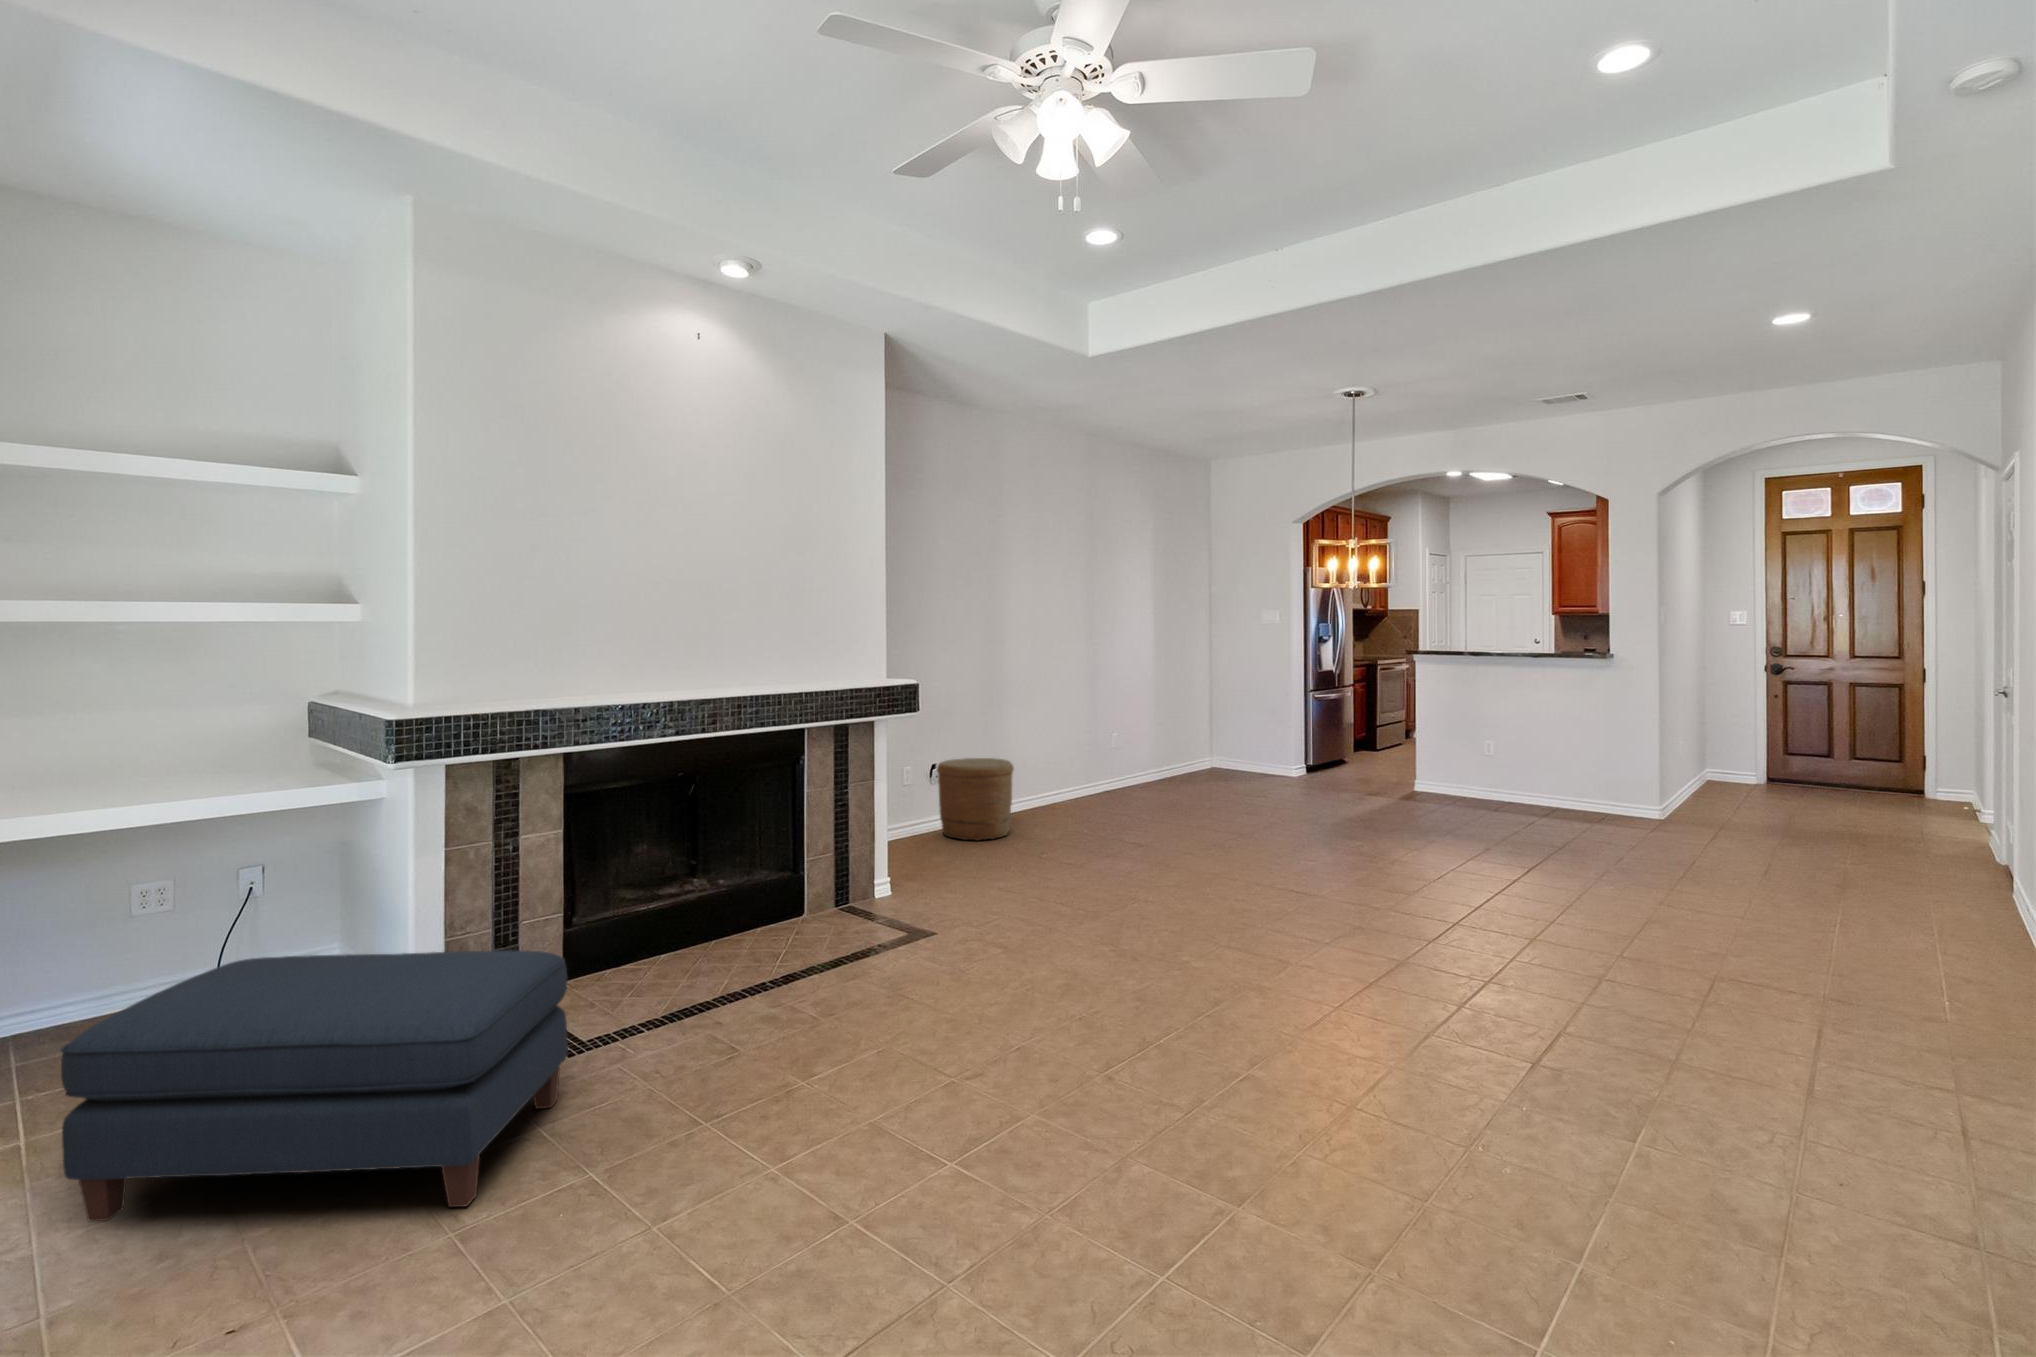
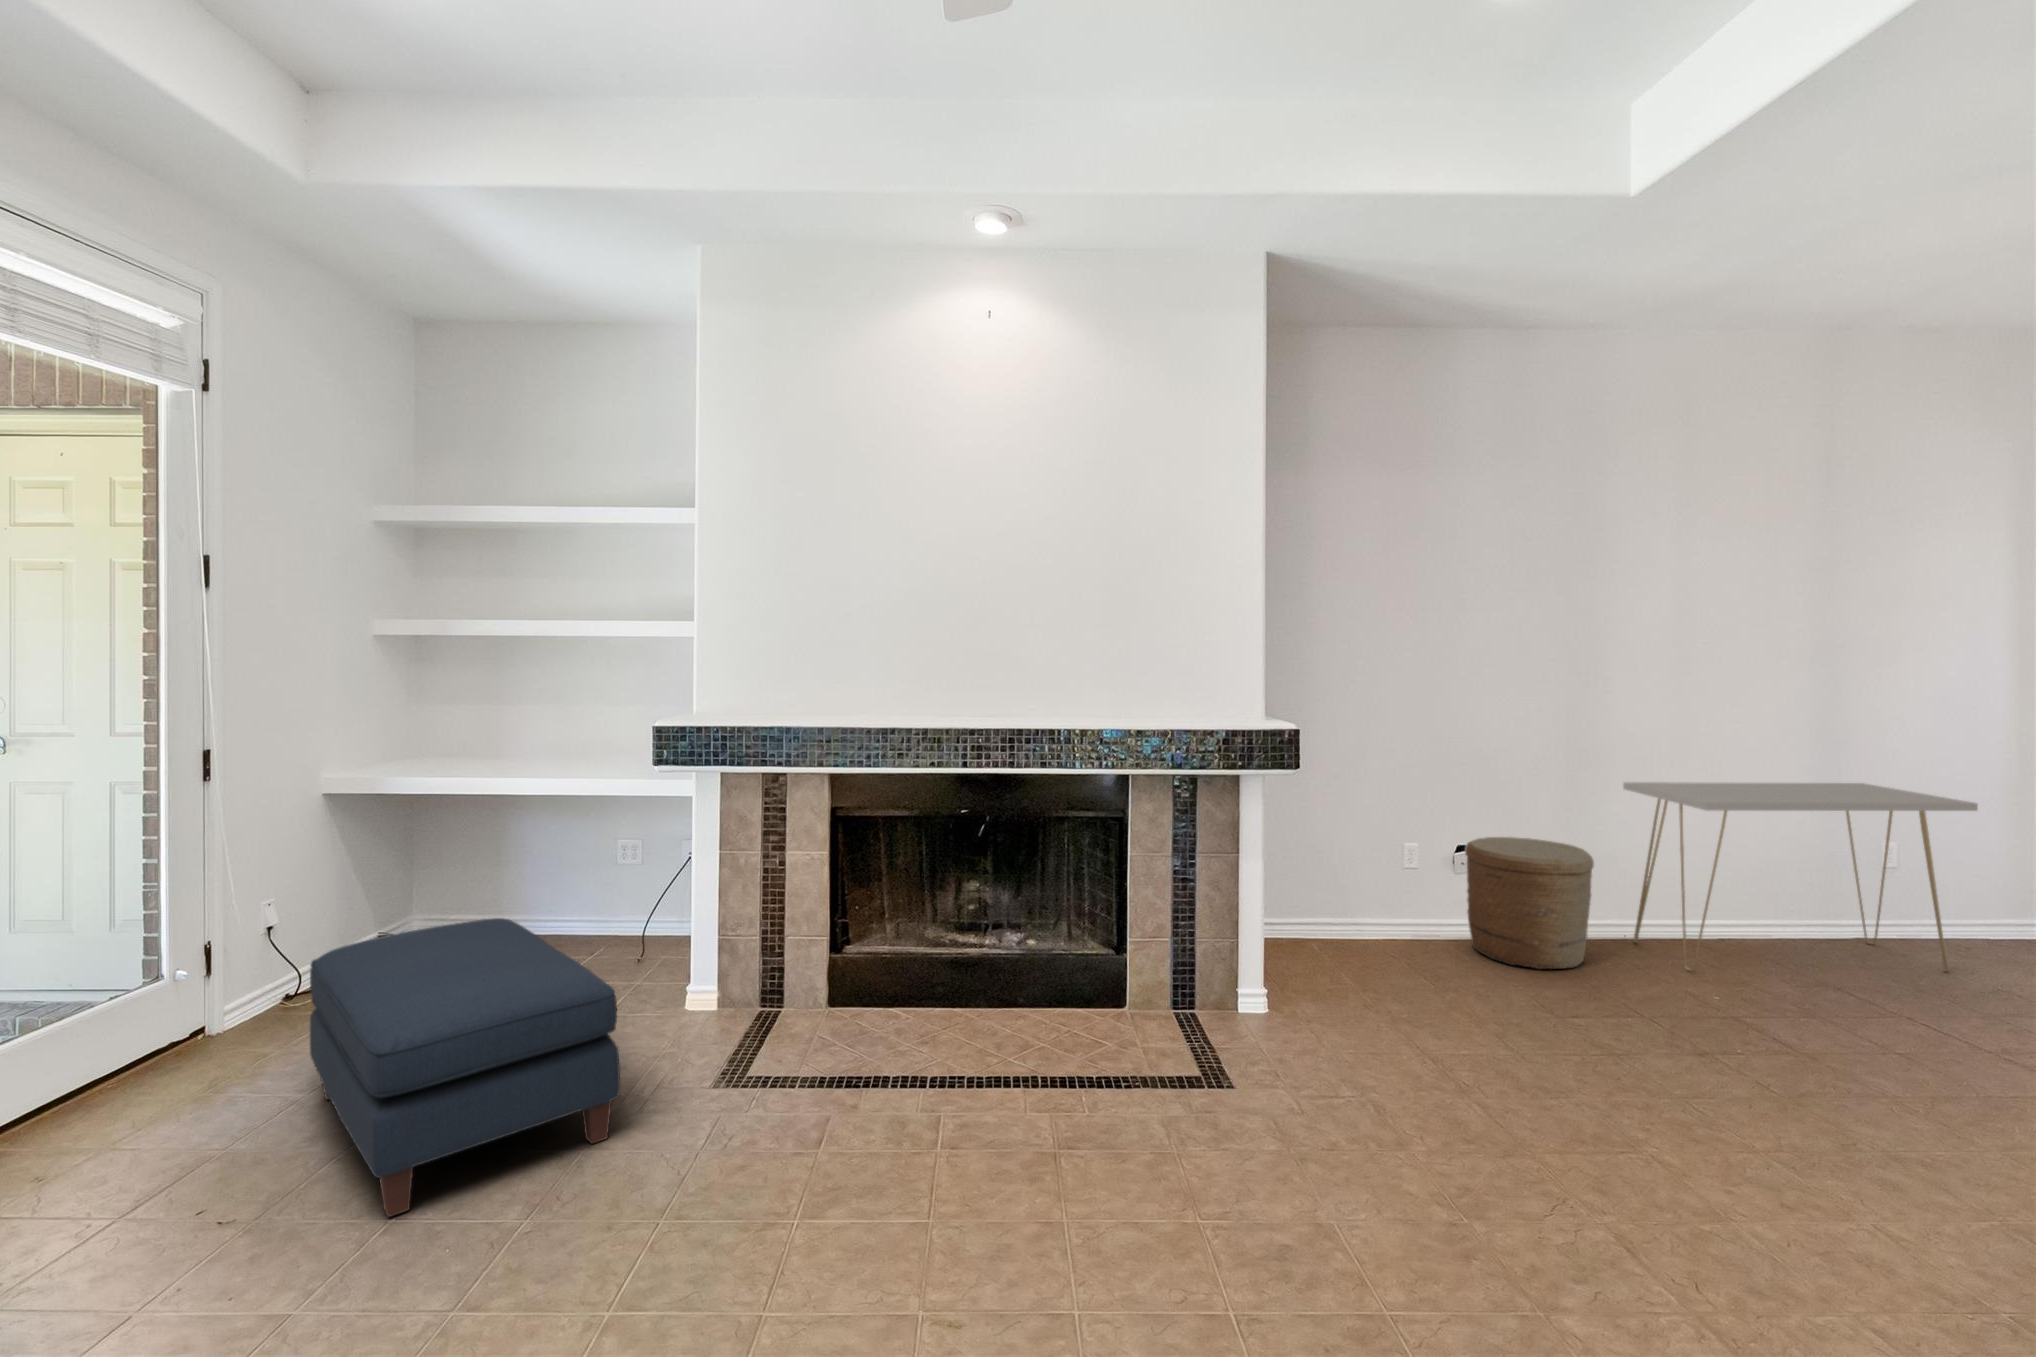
console table: none [1005,706,1155,824] -> present [1623,782,1978,972]

